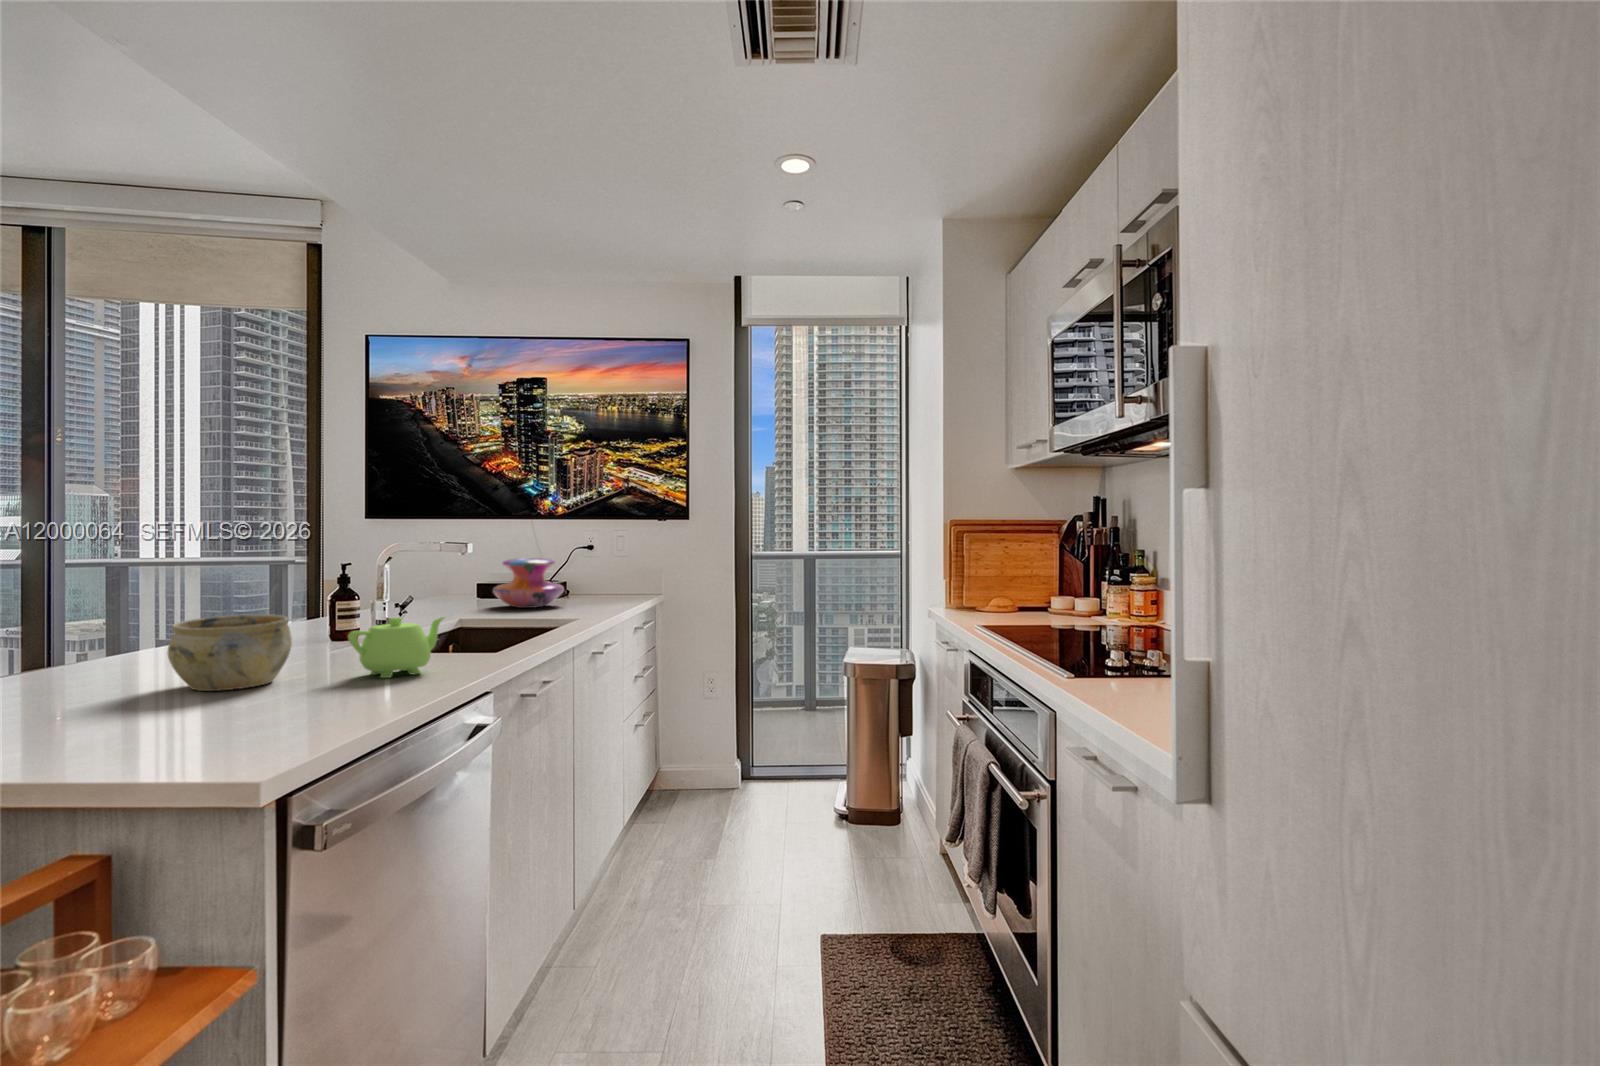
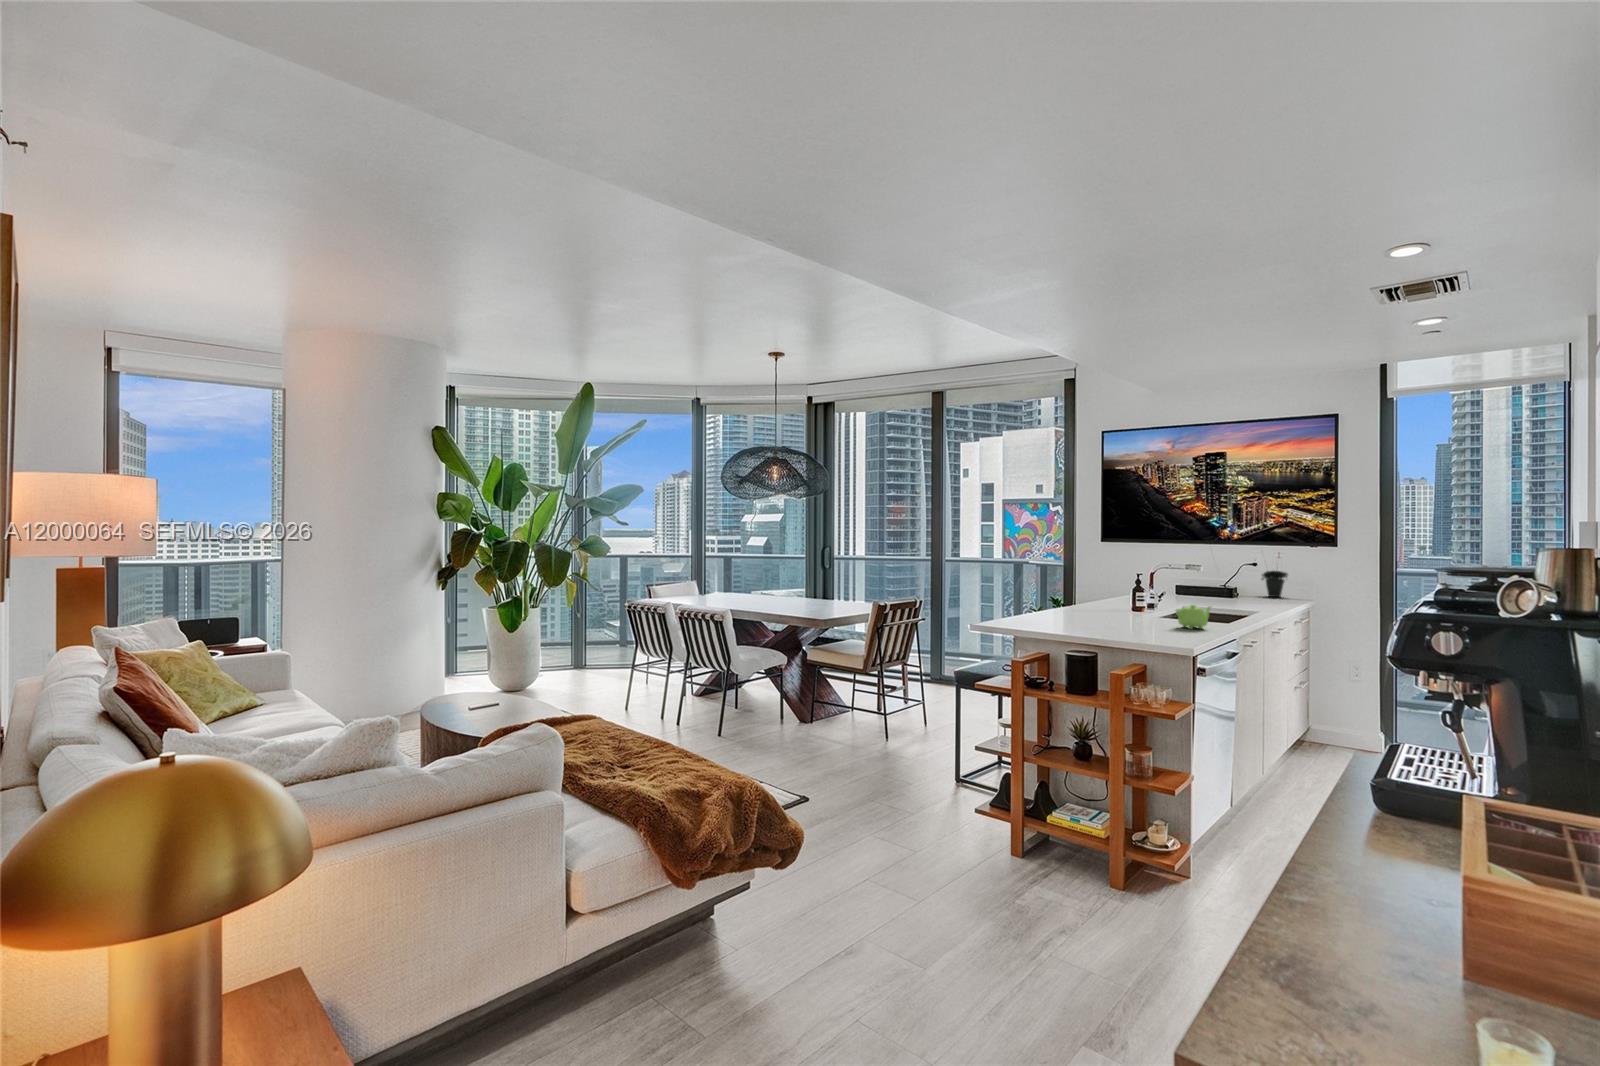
potted plant: none [595,525,631,596] -> present [1262,571,1288,597]
decorative vase: present [493,558,564,608] -> none [1198,571,1244,602]
ceramic bowl: present [168,614,292,691] -> none [1113,599,1154,627]

